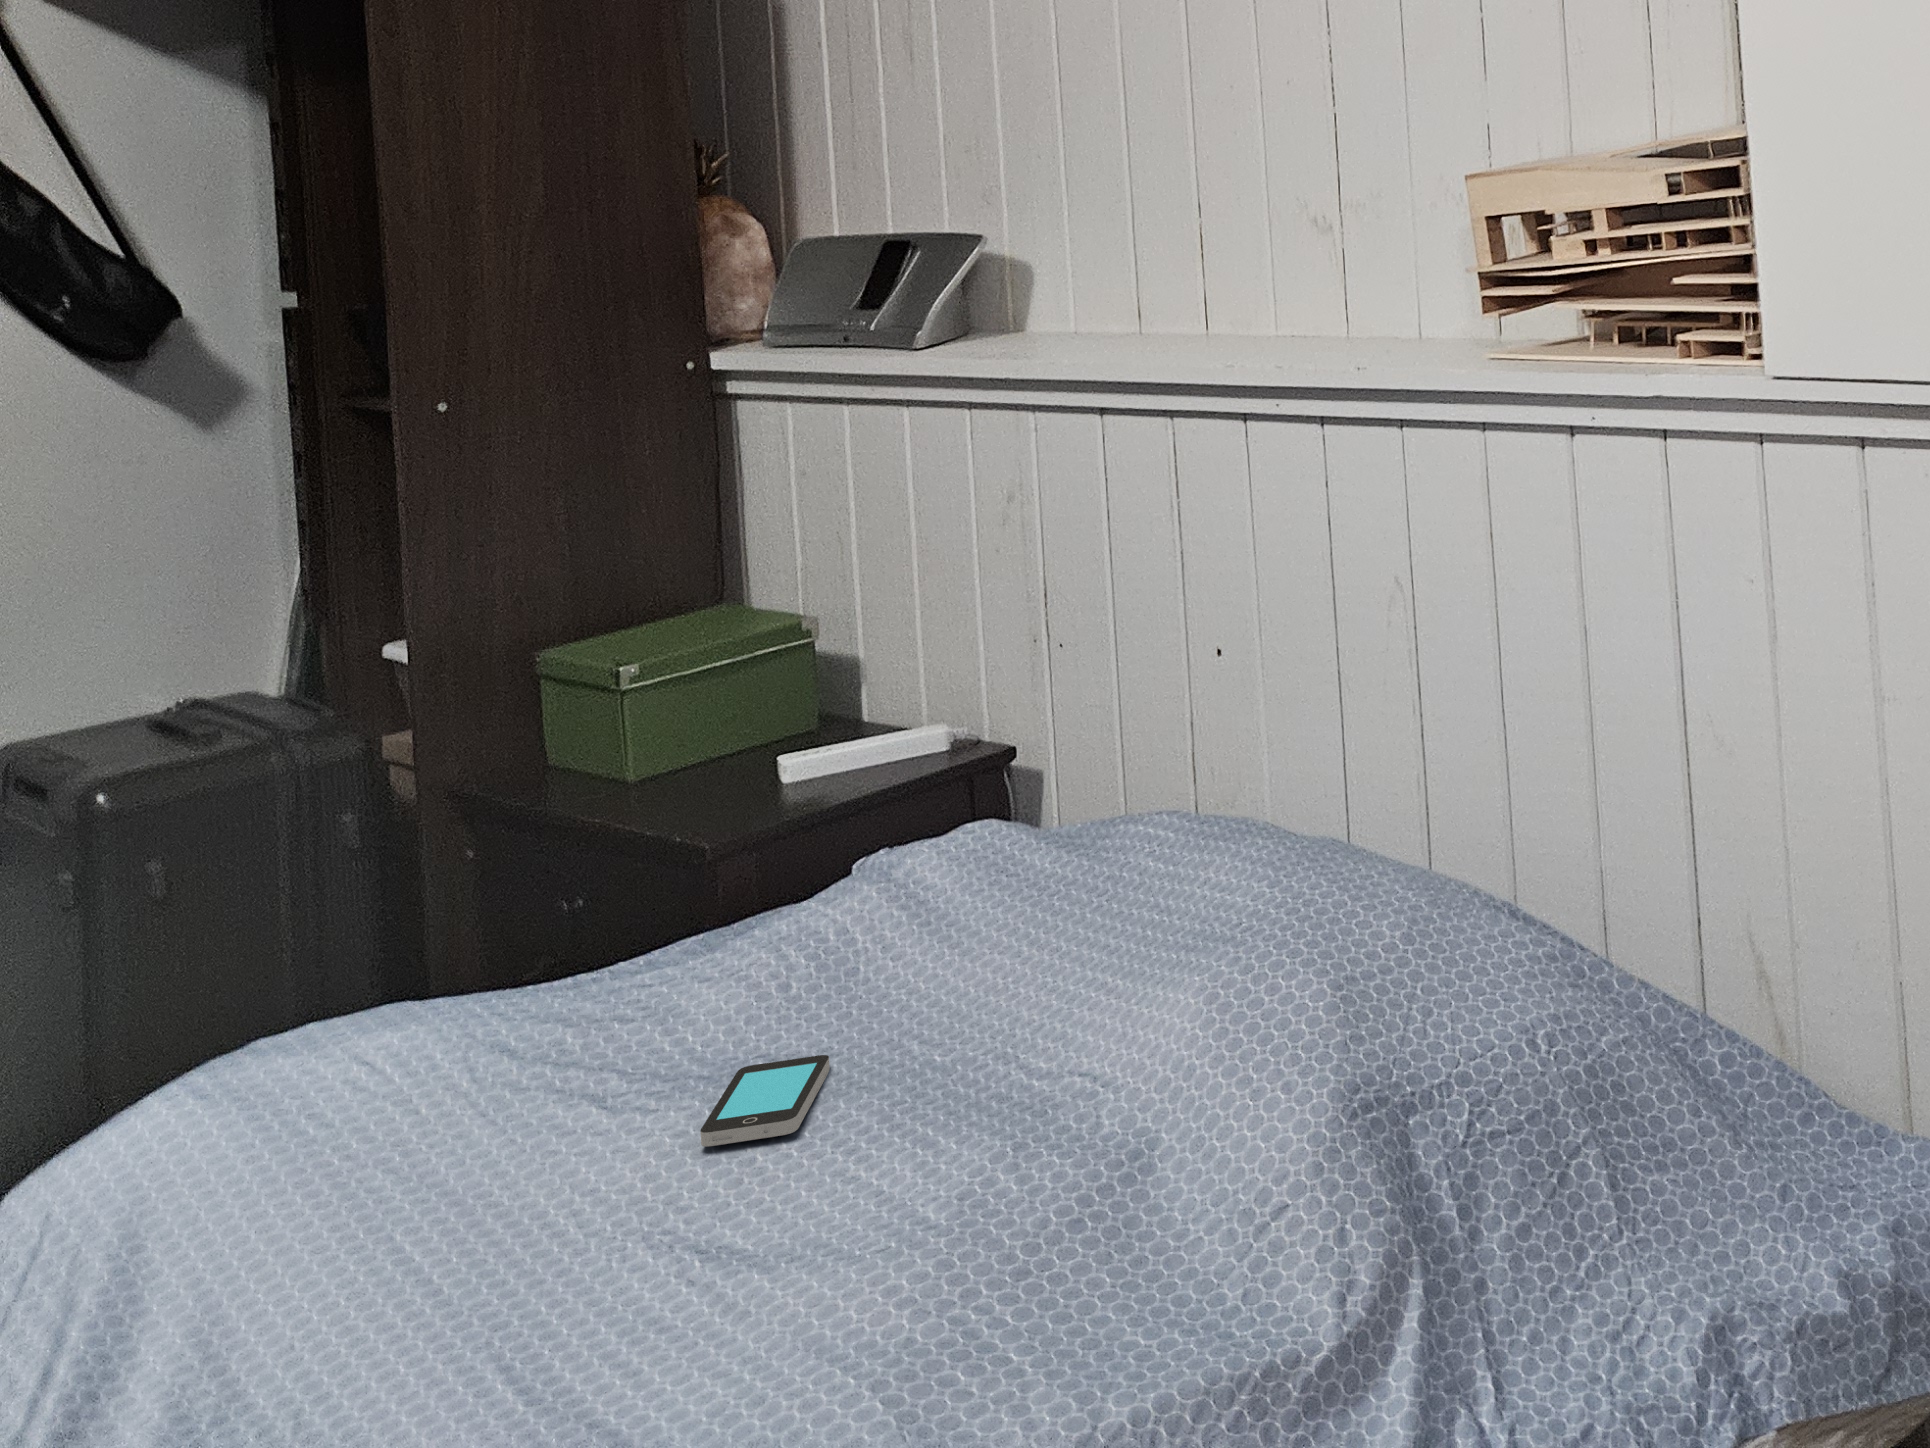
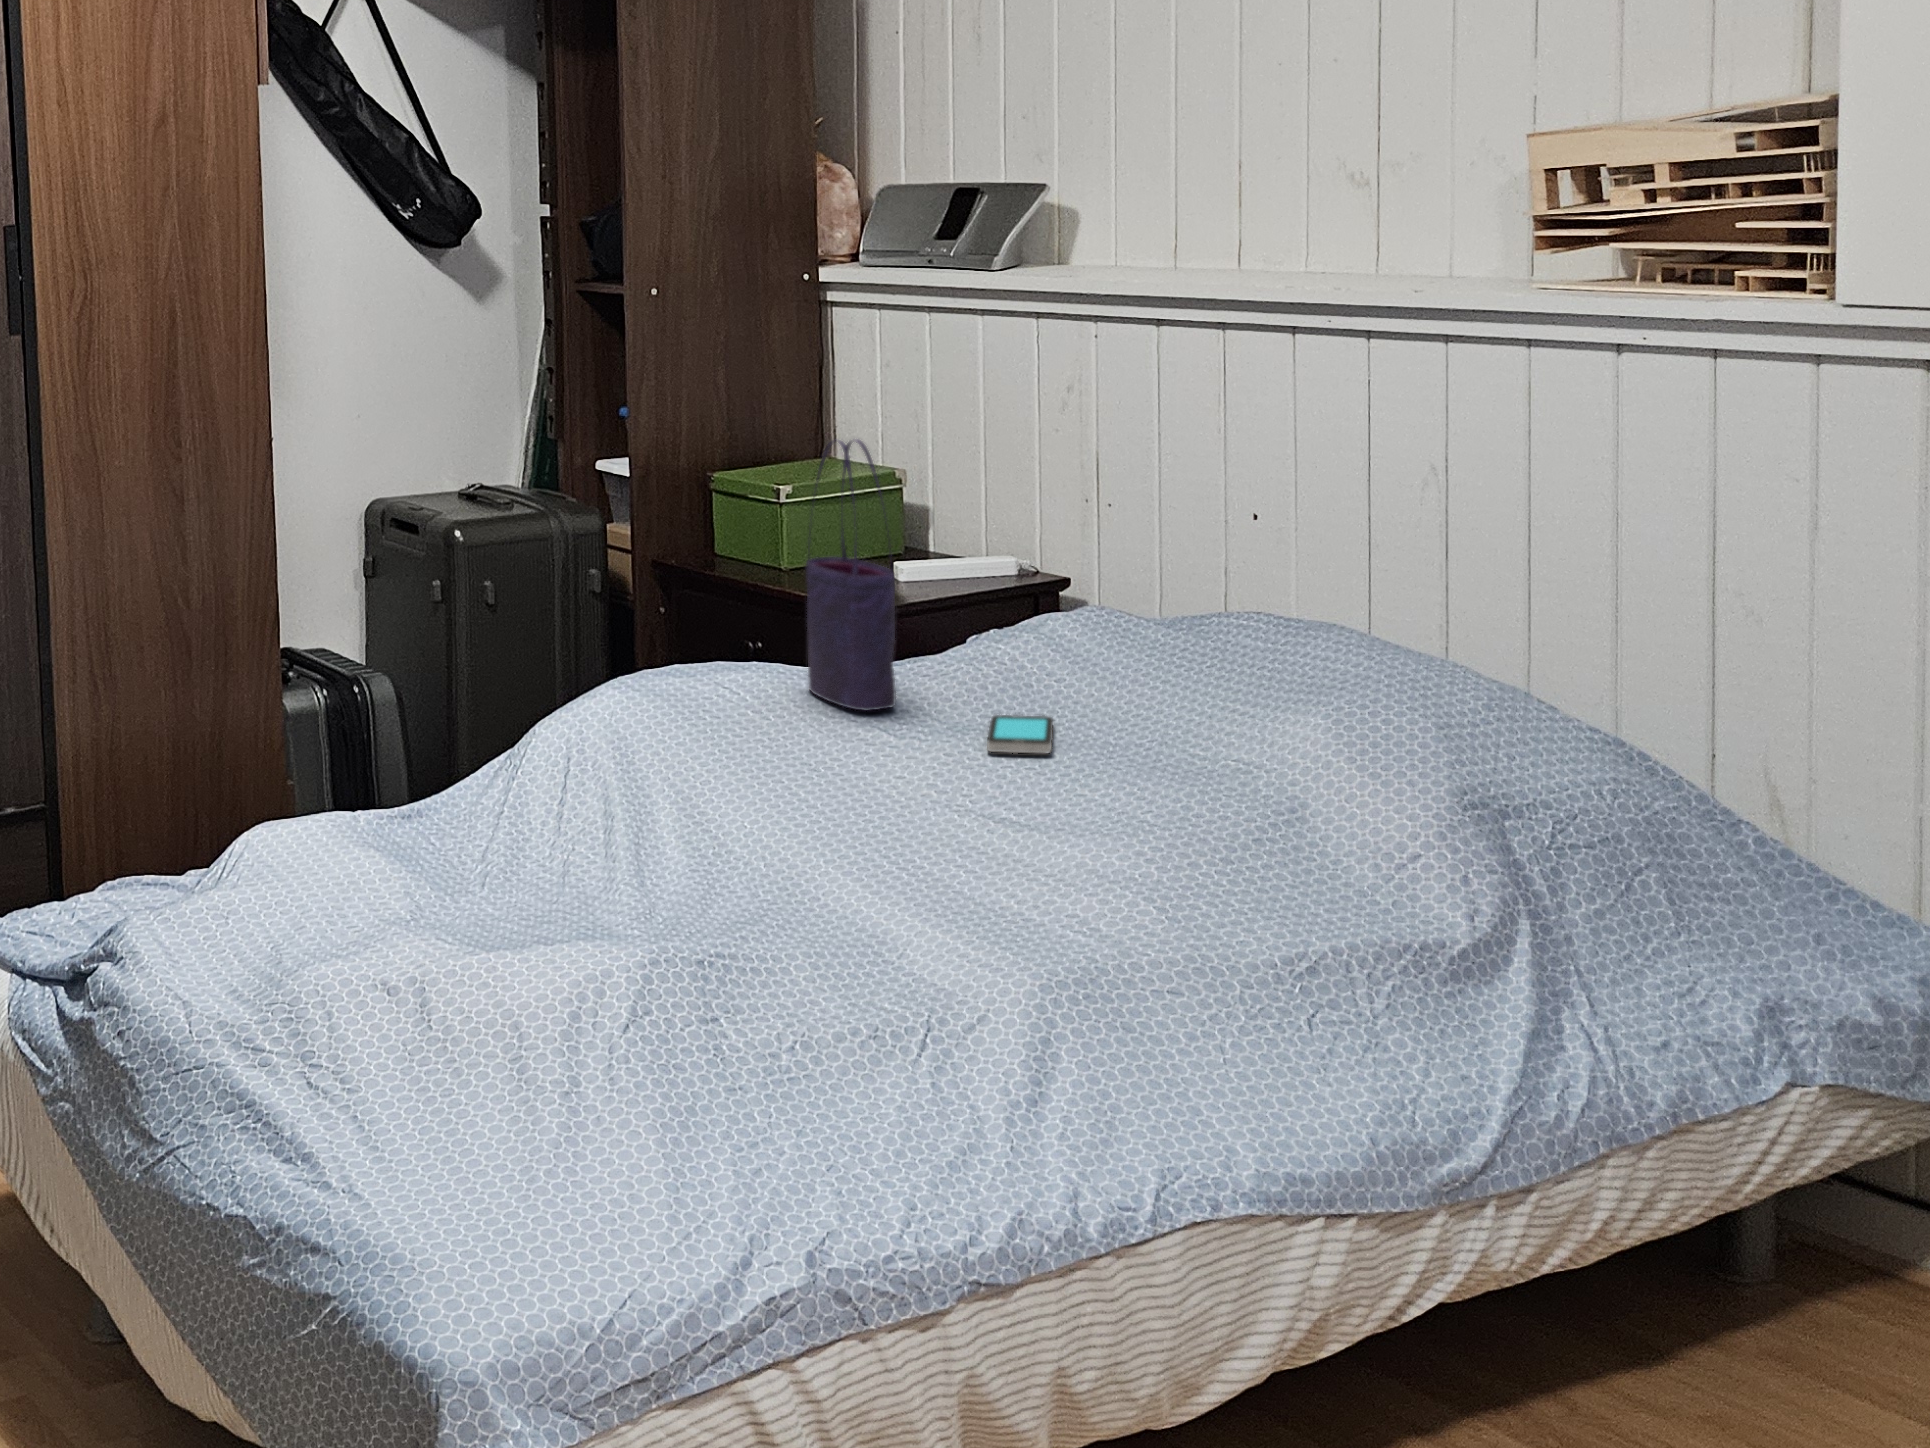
tote bag: none [472,680,605,1093] -> present [806,440,896,711]

